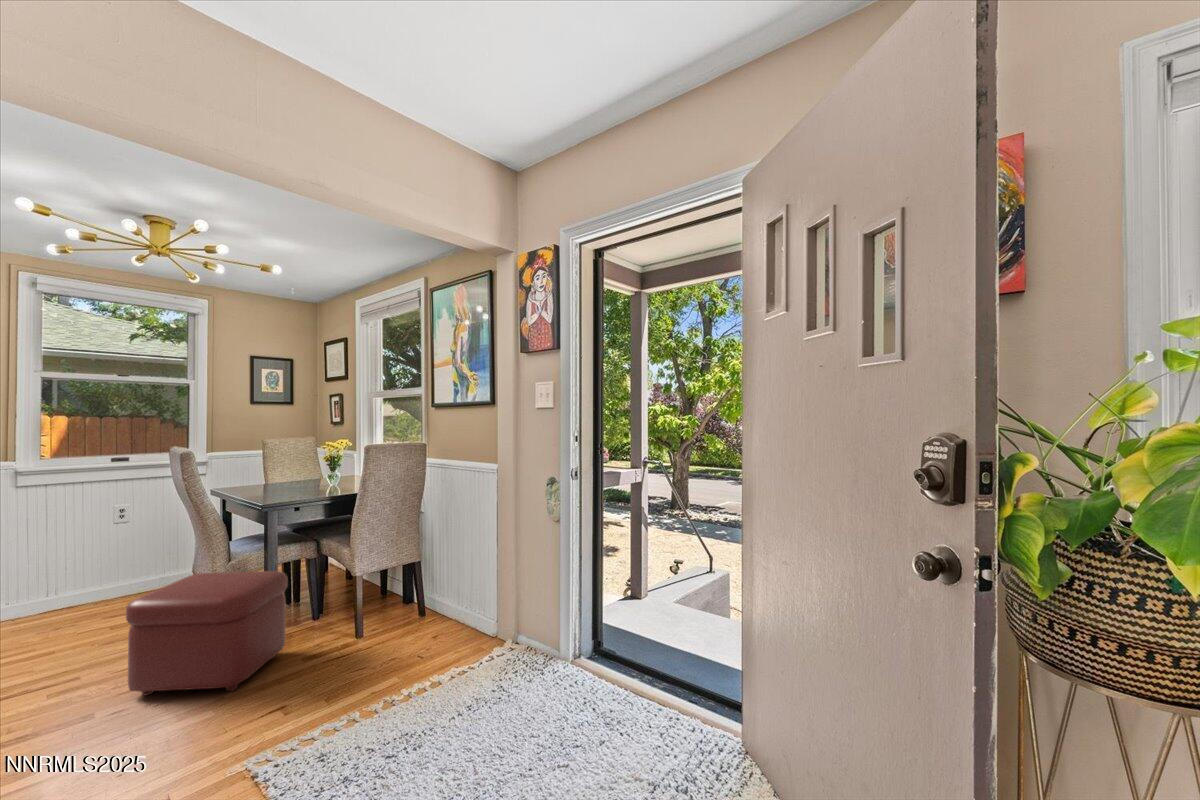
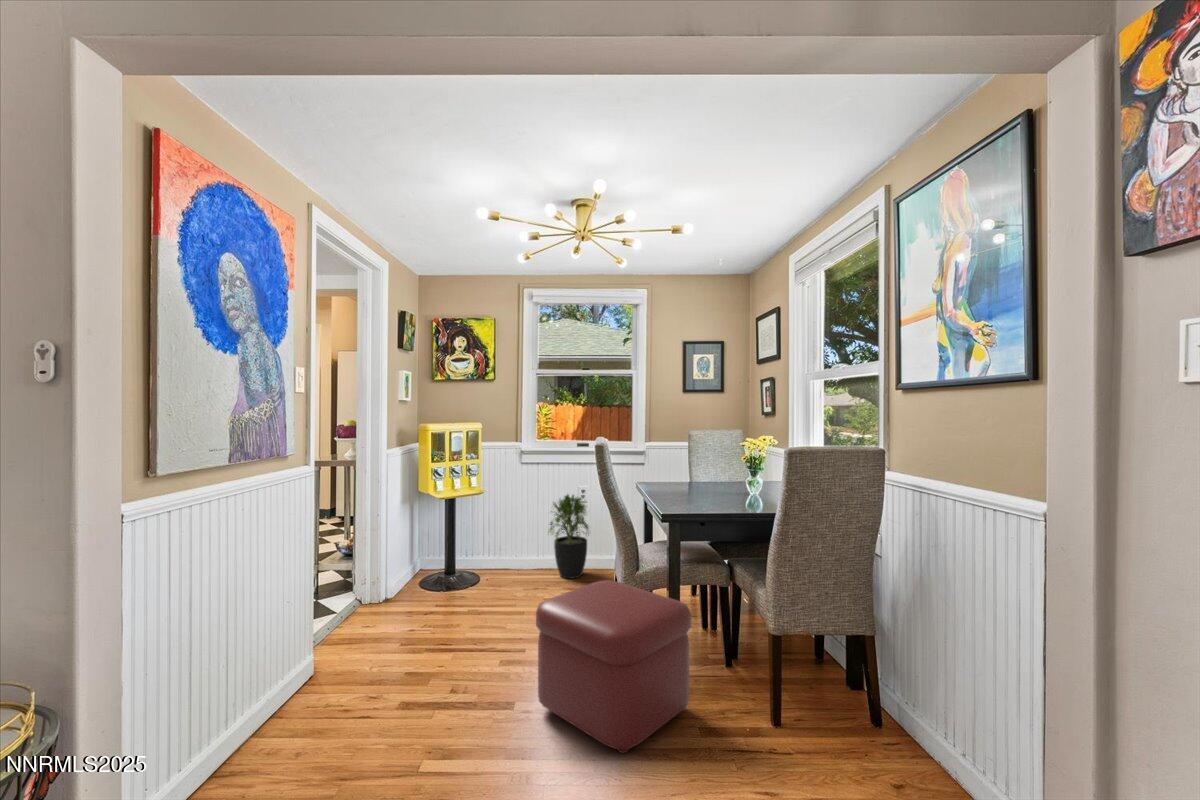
potted plant: none [61,516,138,612] -> present [548,494,589,578]

